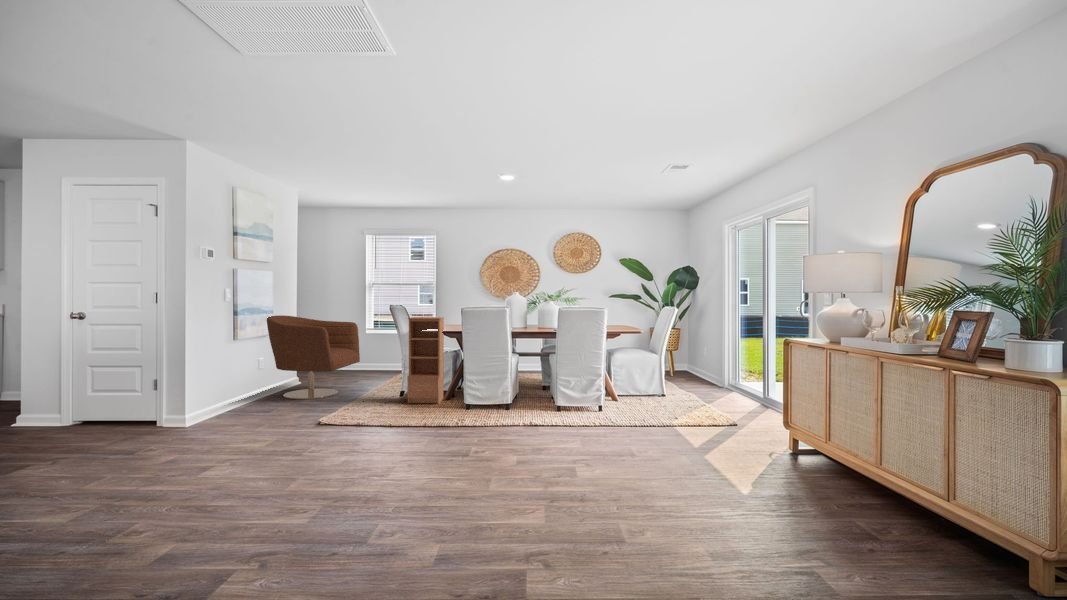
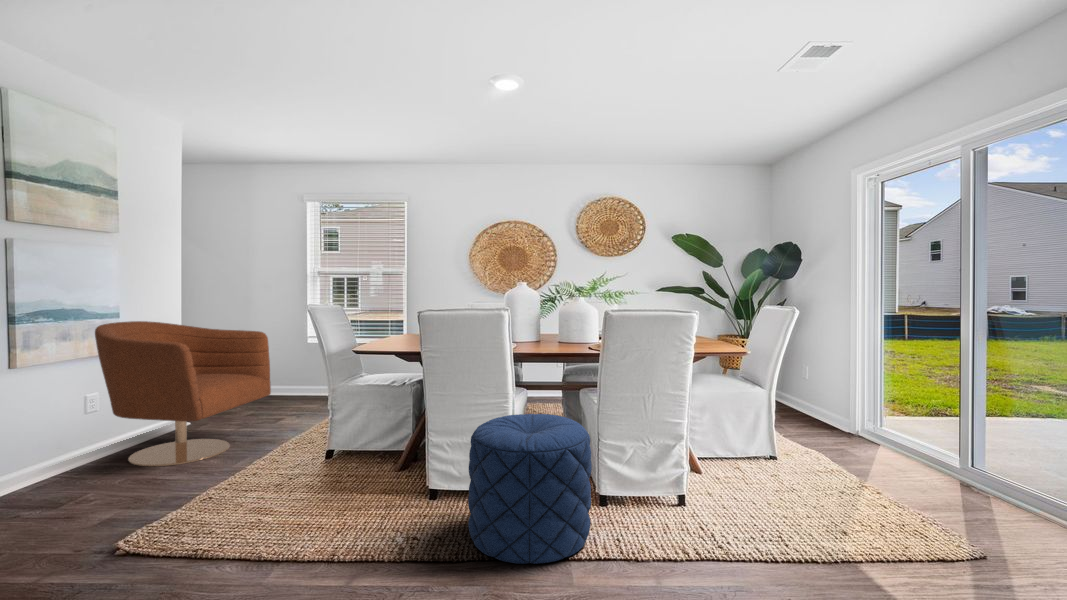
bookcase: present [407,317,444,404] -> none [328,325,397,480]
pouf: none [490,362,551,426] -> present [468,414,592,564]

